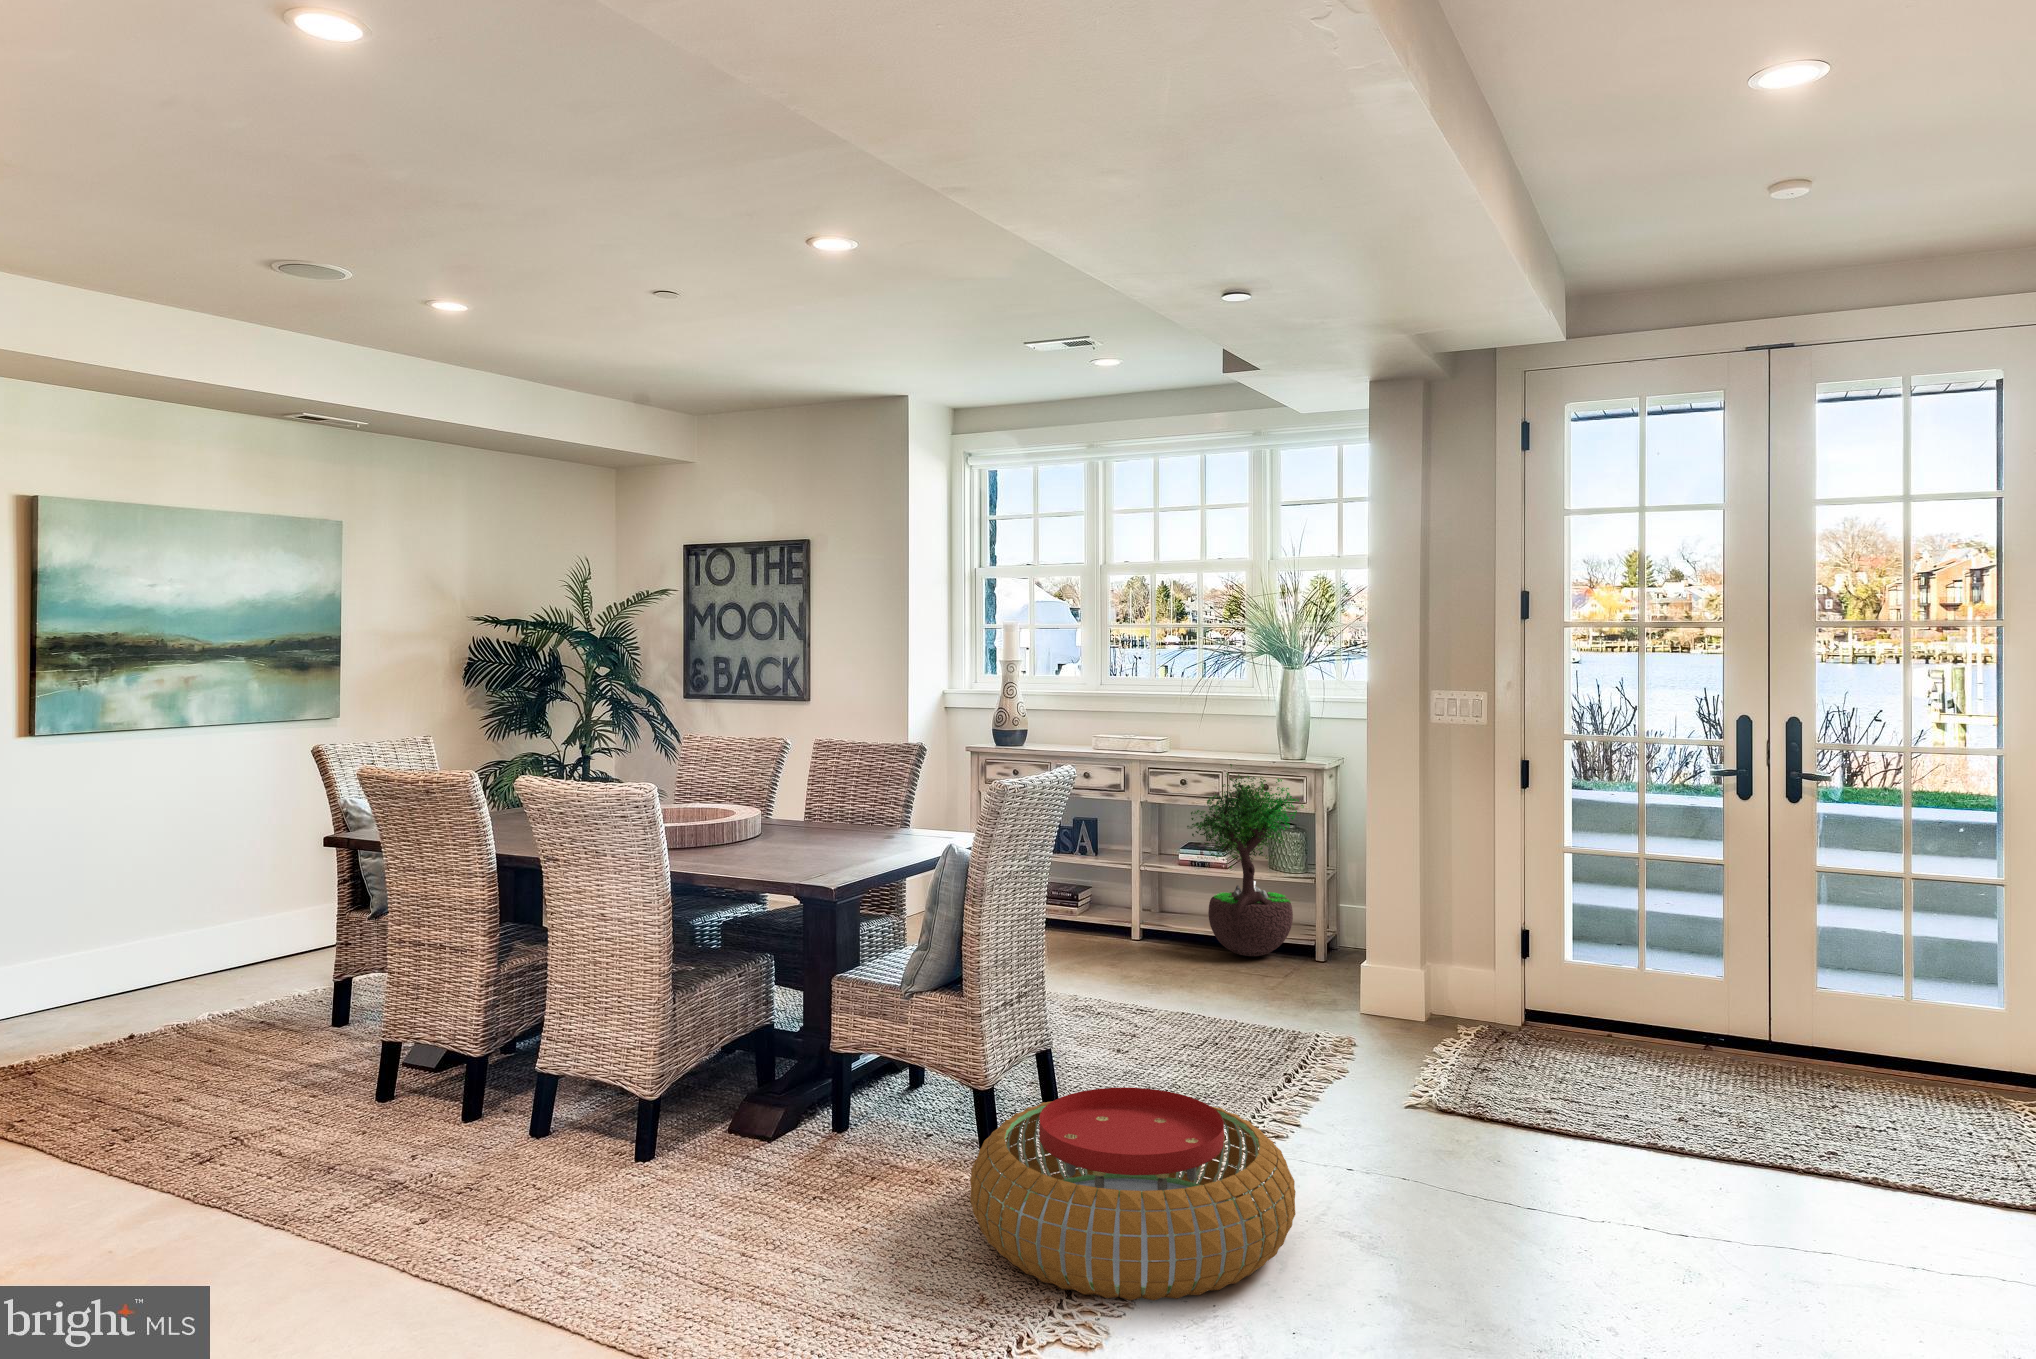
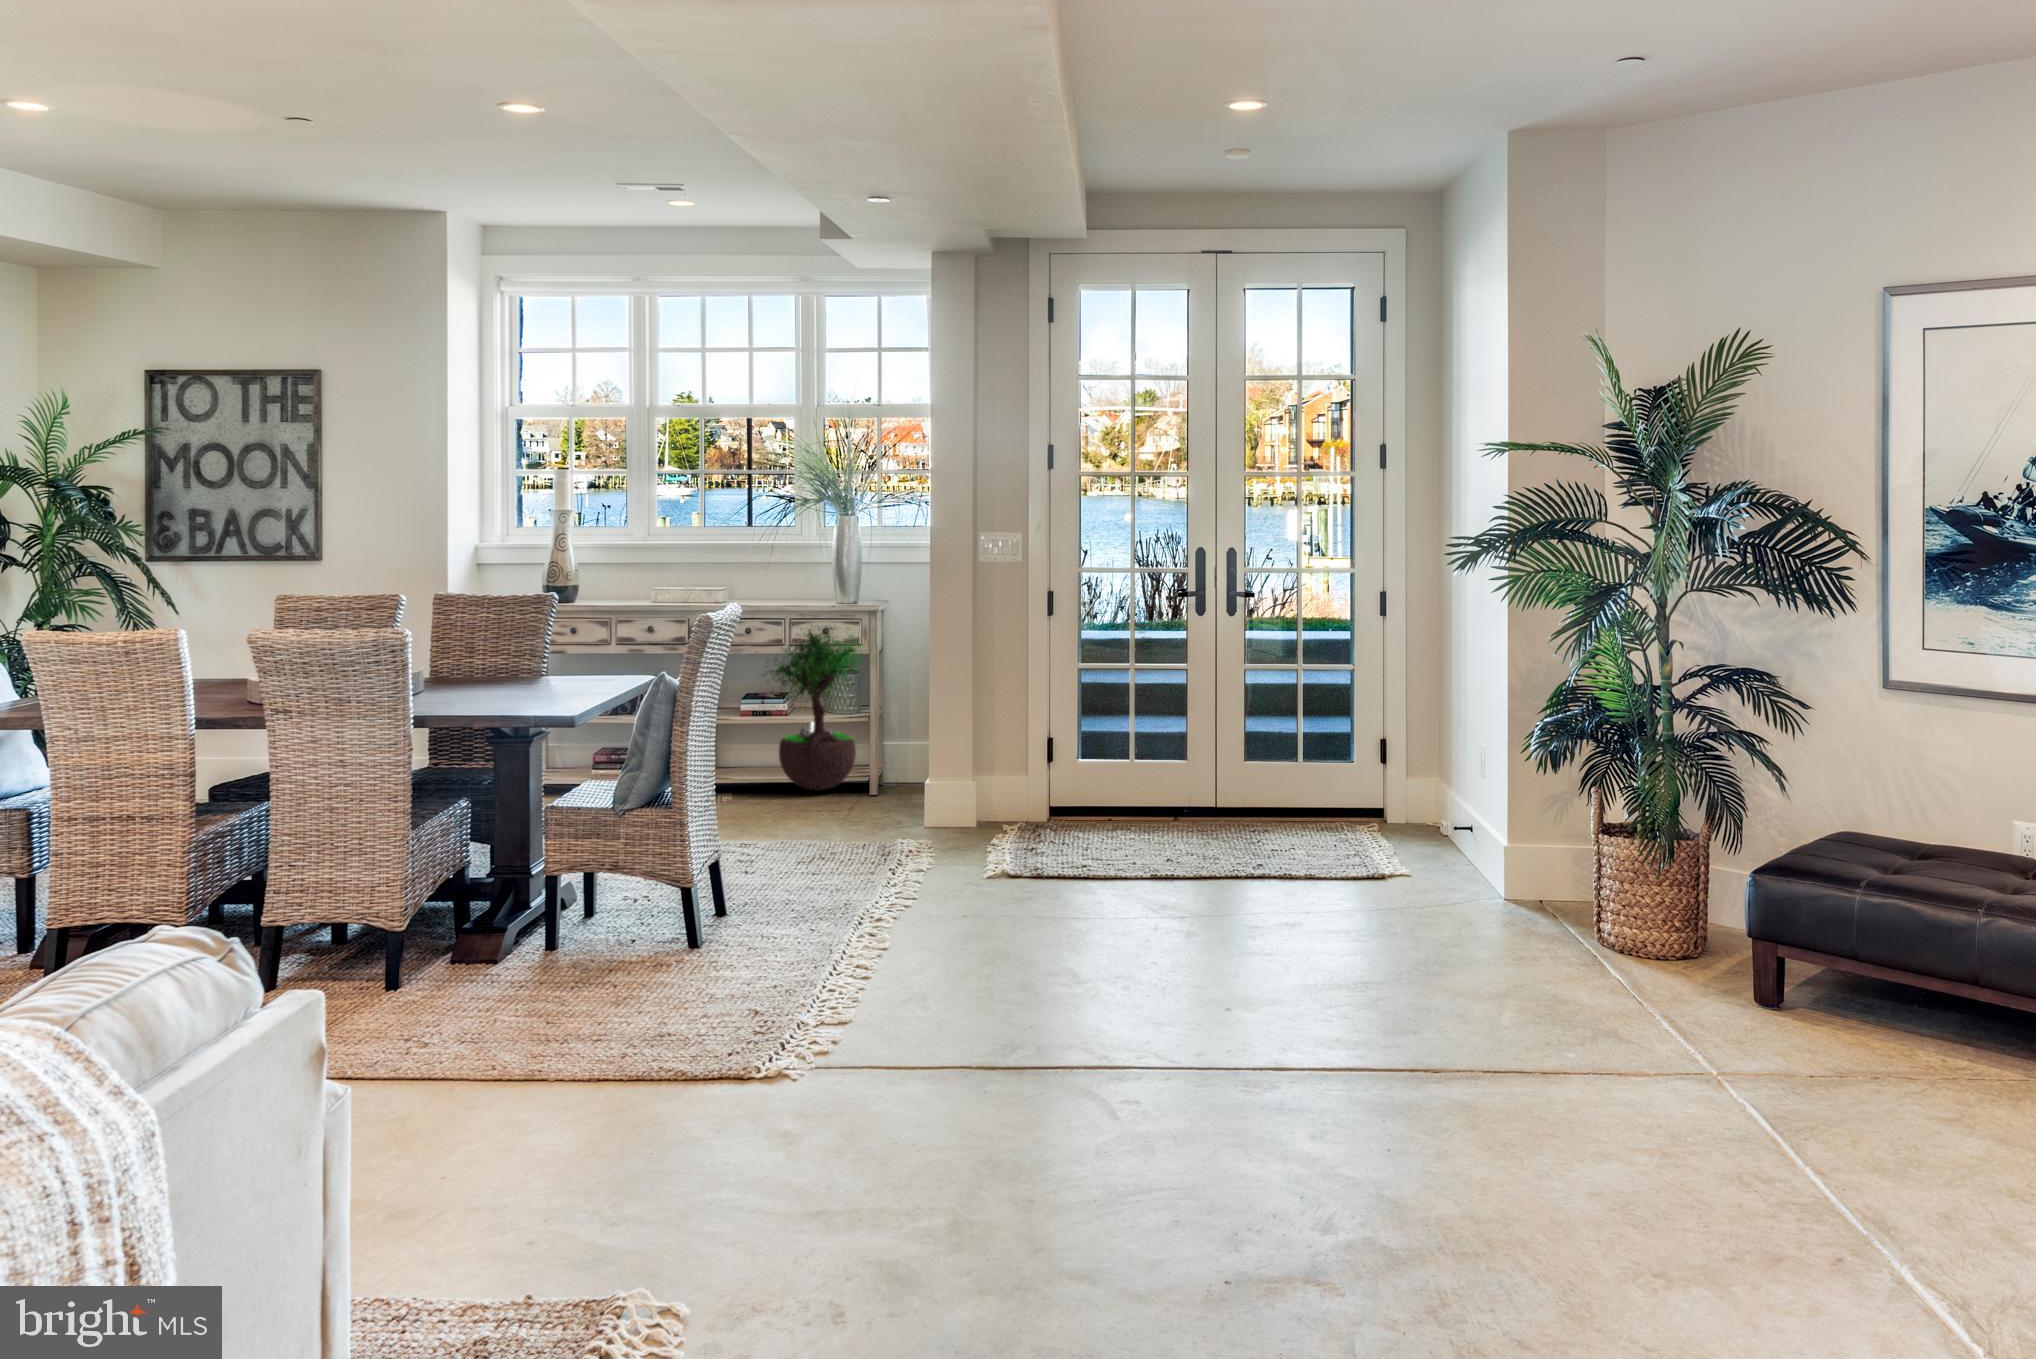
pouf: present [970,1087,1296,1301] -> none [718,871,969,1010]

